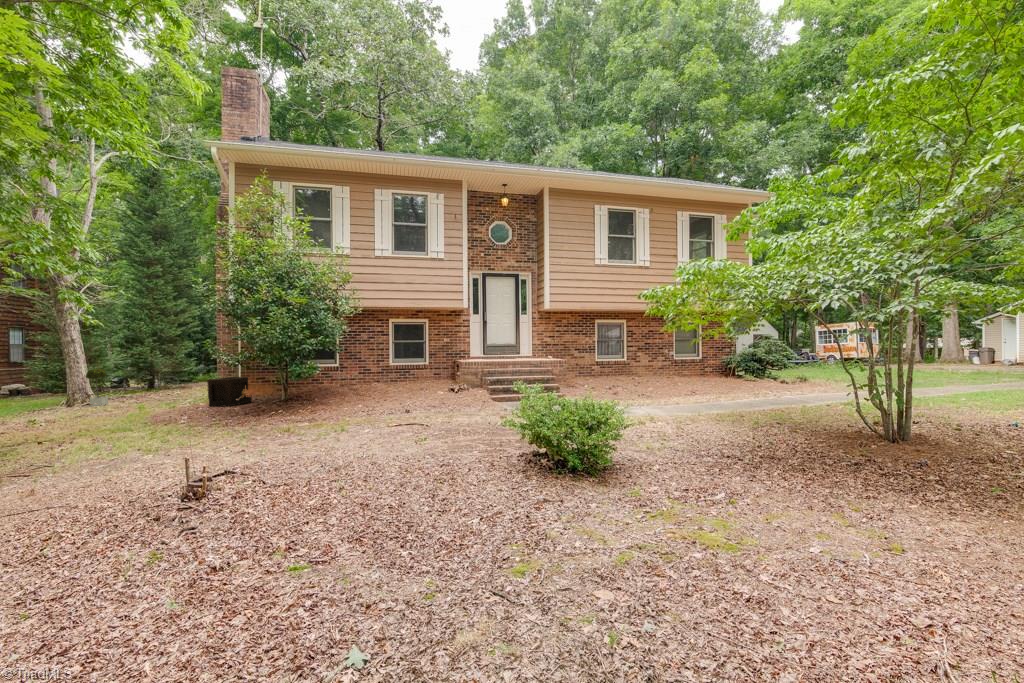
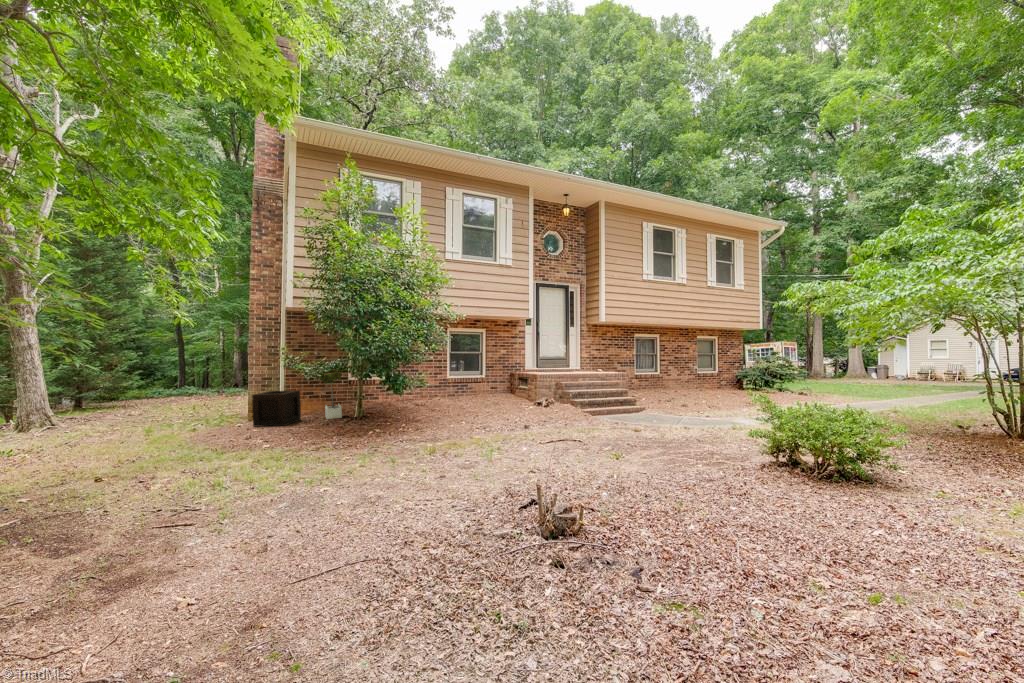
potted tree: present [86,368,108,406] -> present [320,372,342,419]

